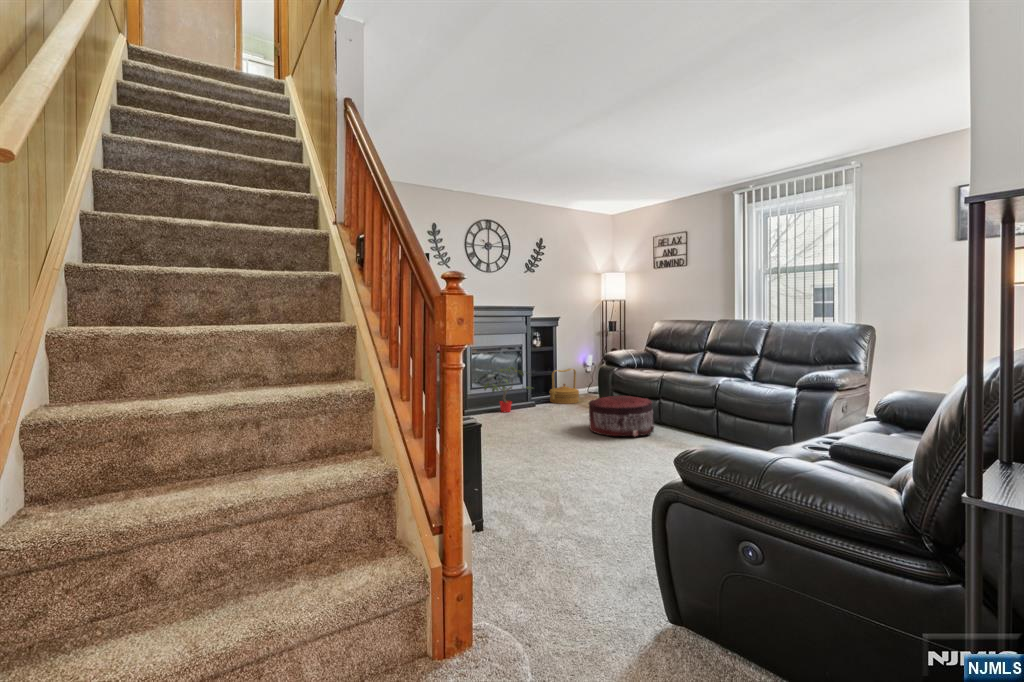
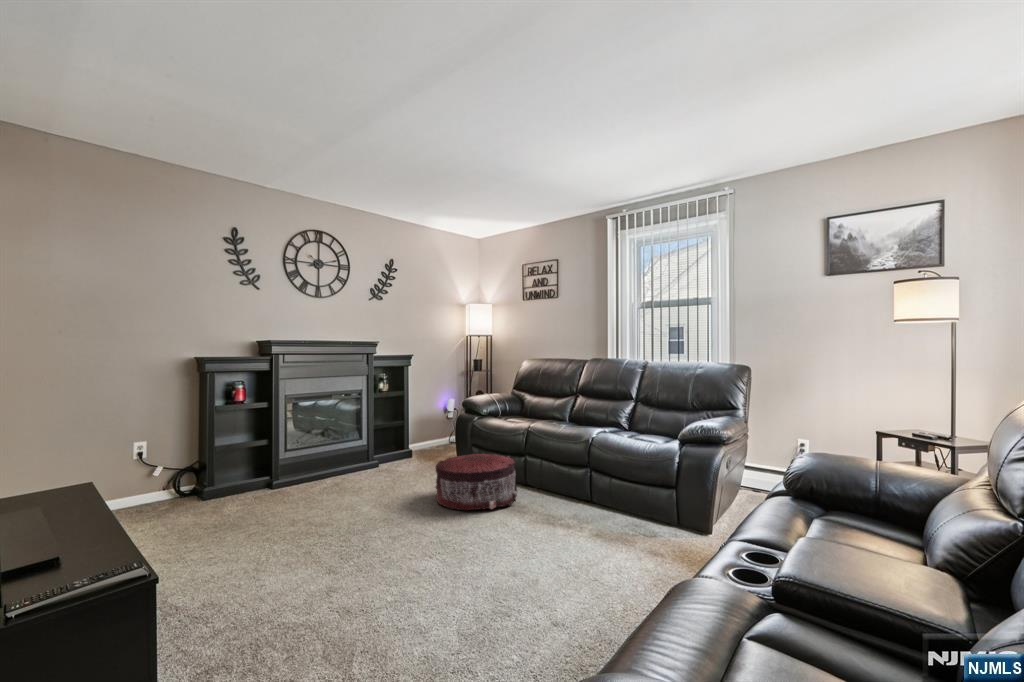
potted plant: present [484,367,531,412] -> none [299,417,375,478]
woven basket: present [549,369,579,404] -> none [398,416,435,461]

